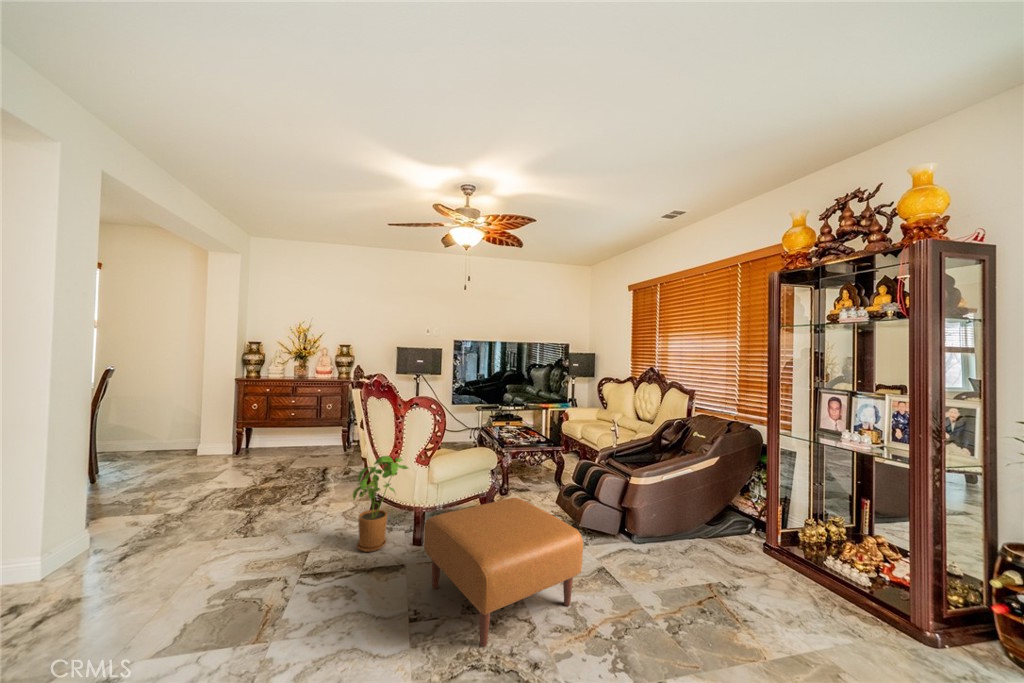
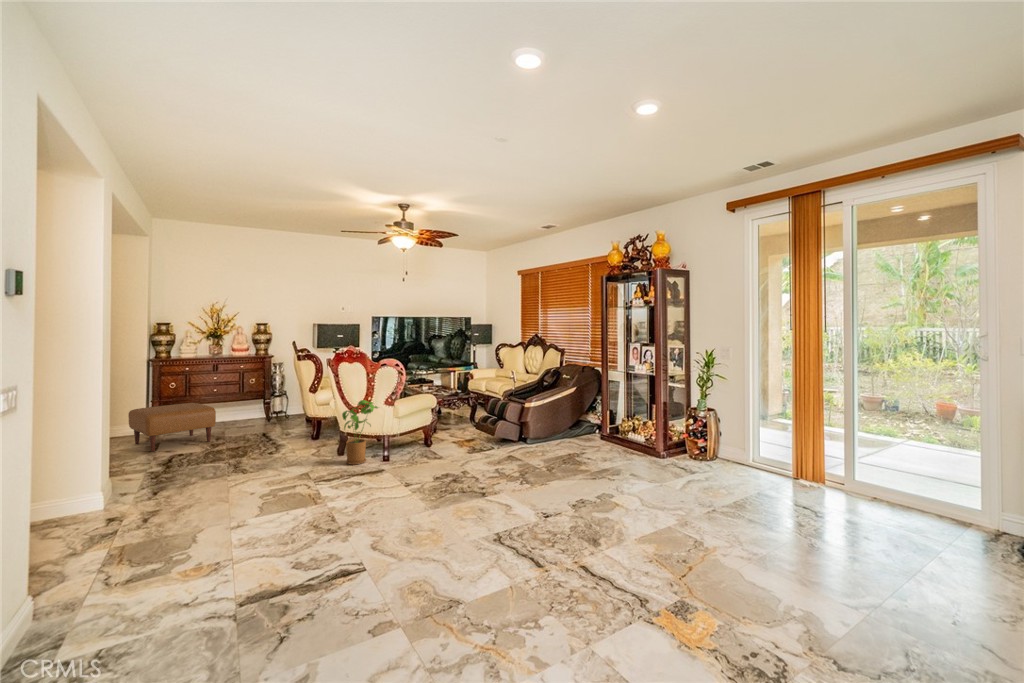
ottoman: present [424,498,583,647] -> present [128,403,216,452]

